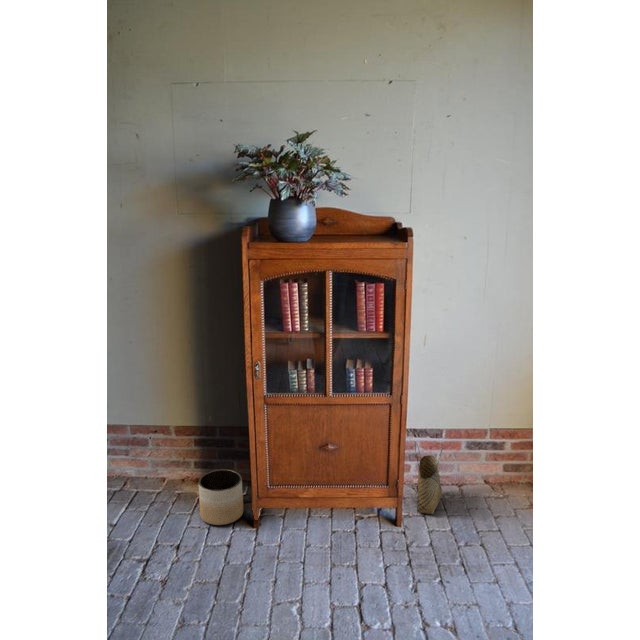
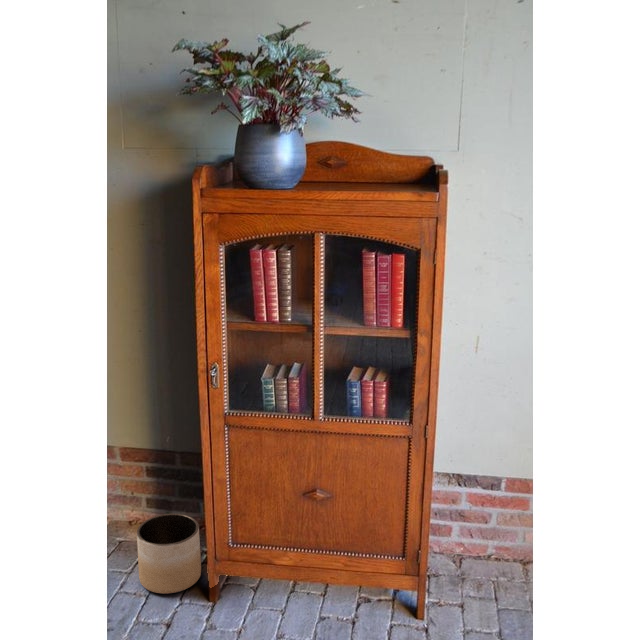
woven basket: present [415,442,444,514] -> none [452,495,496,605]

